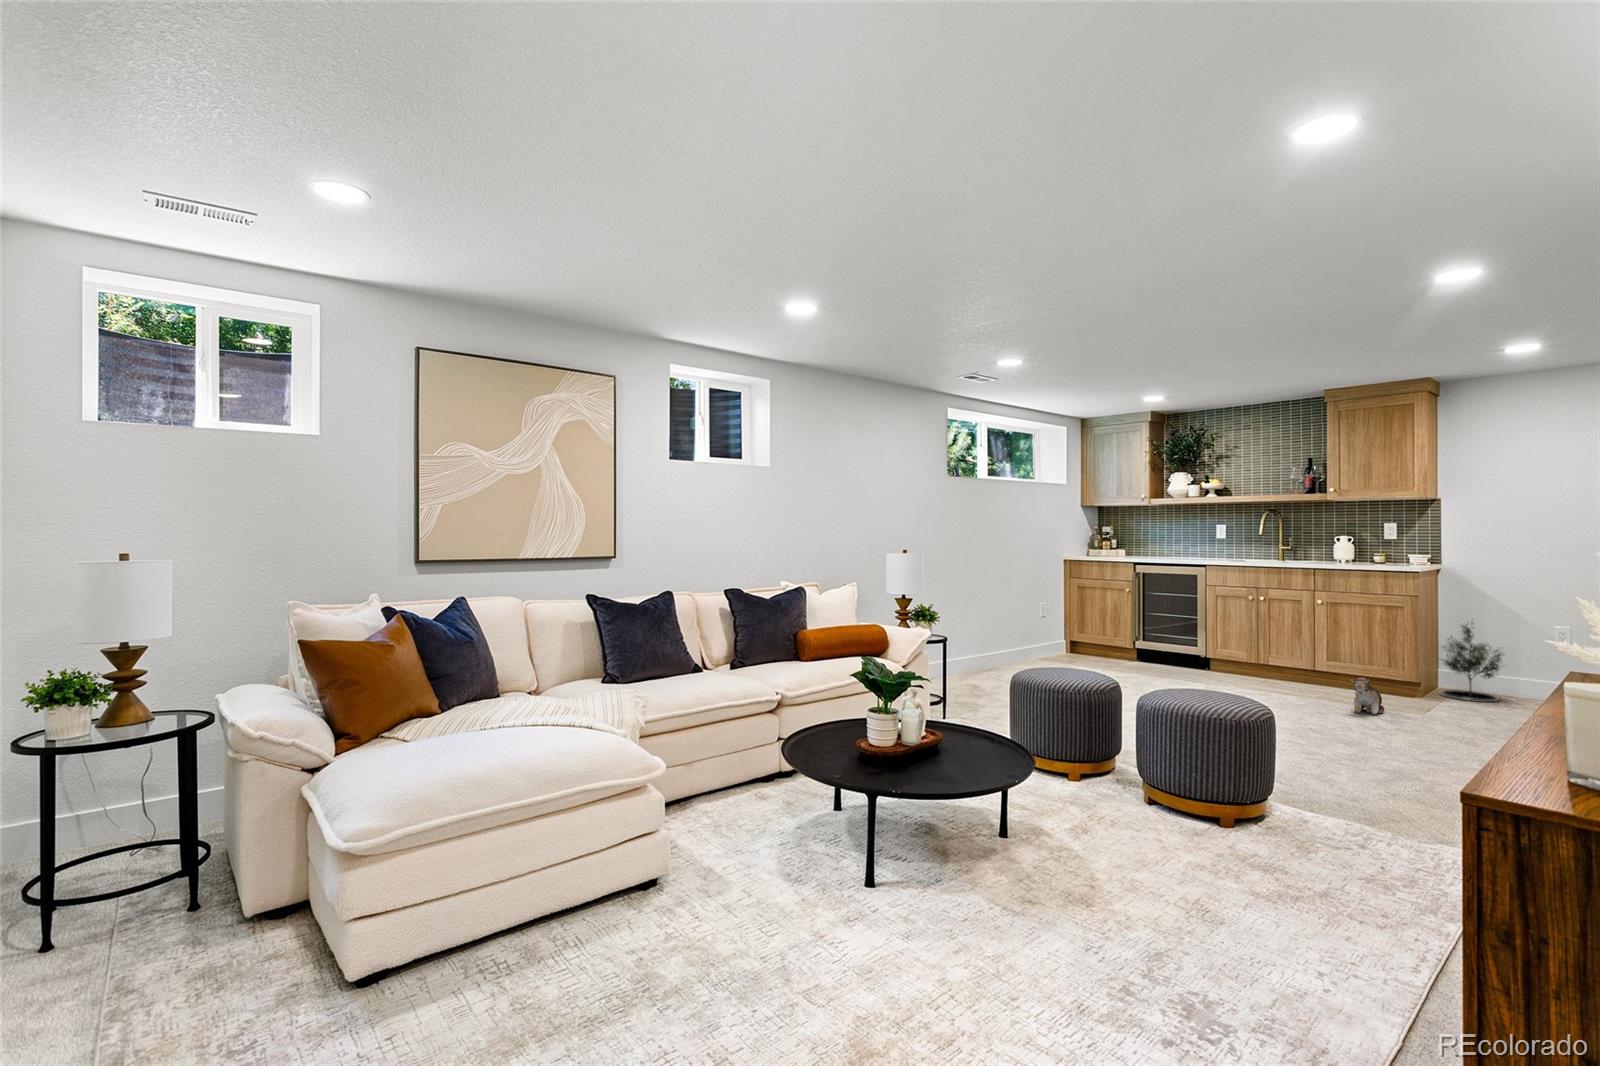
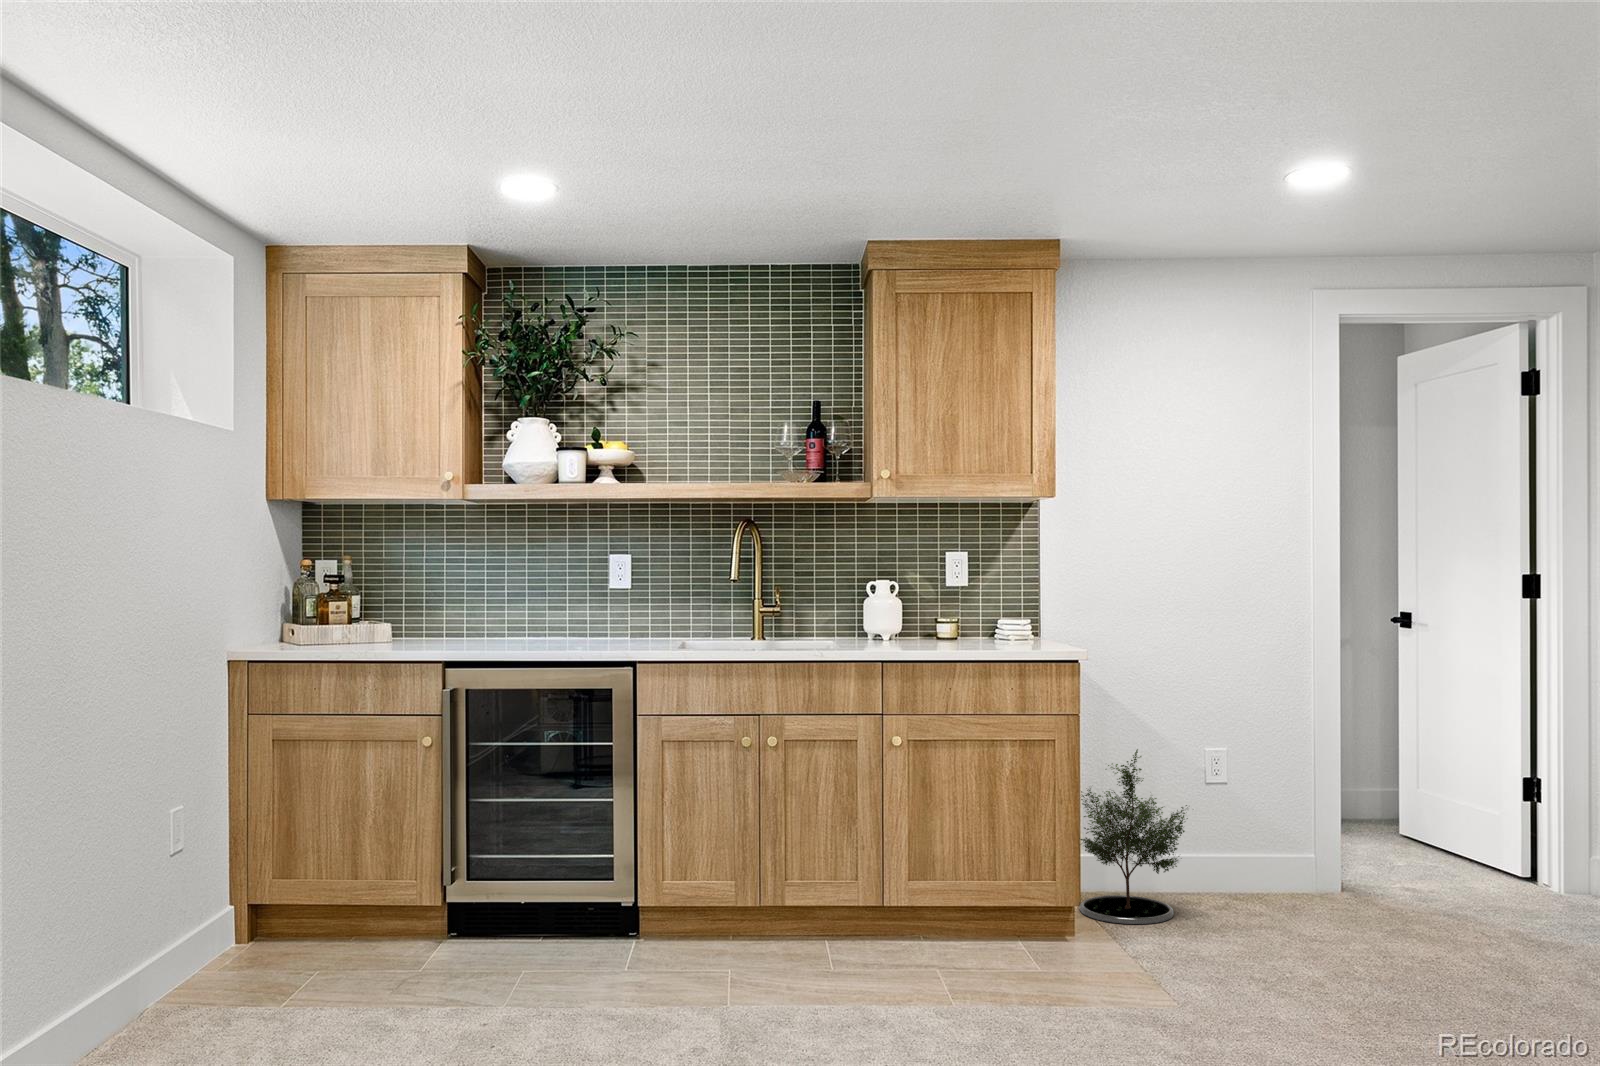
plush toy: present [1350,678,1384,714] -> none [1065,942,1123,1029]

